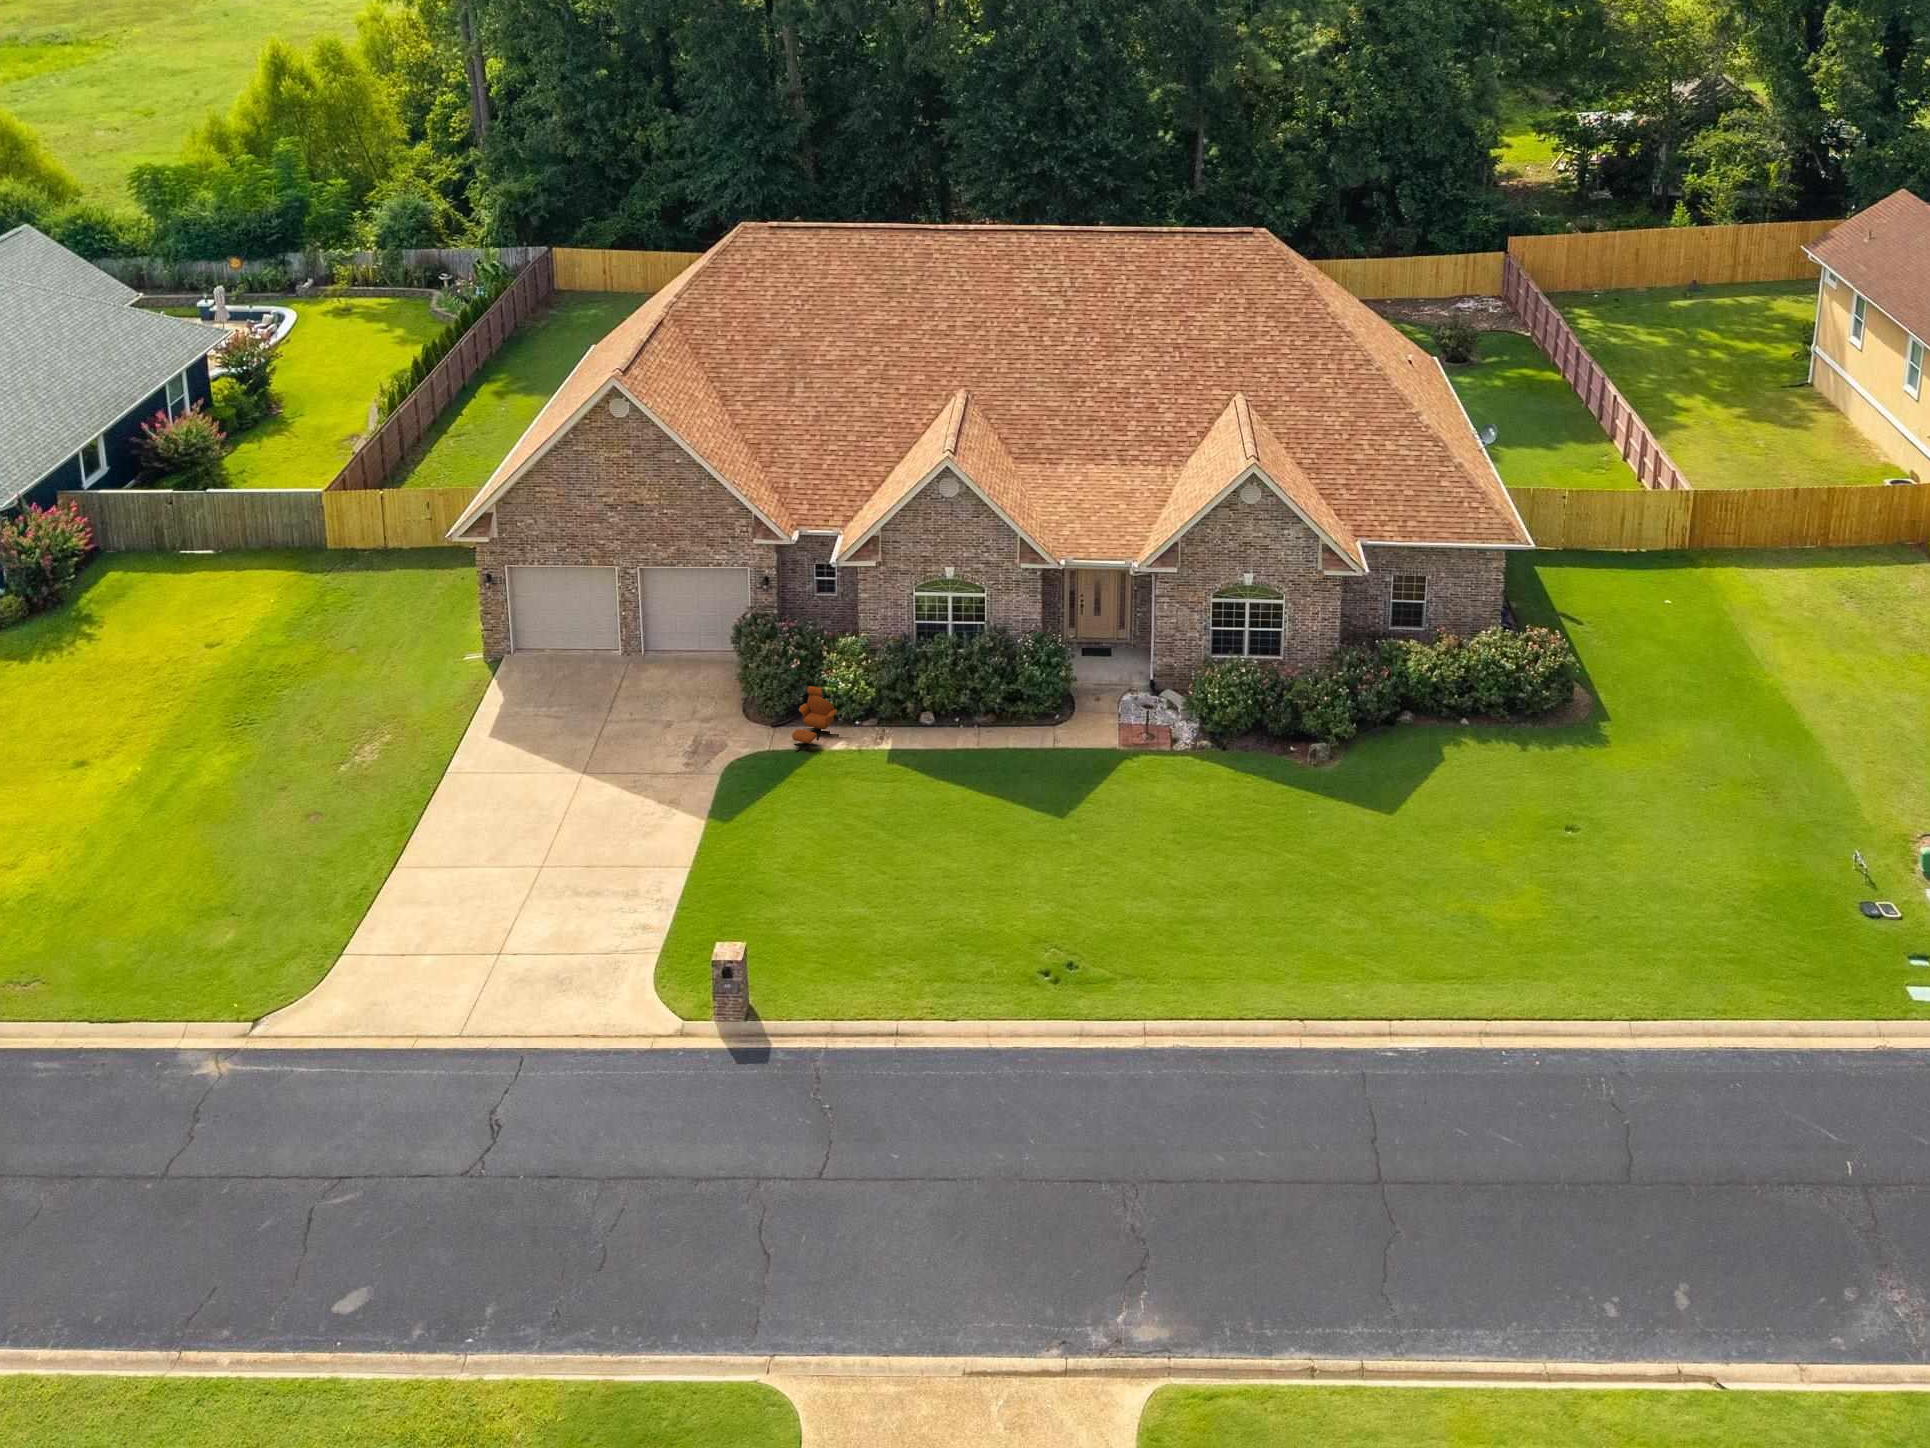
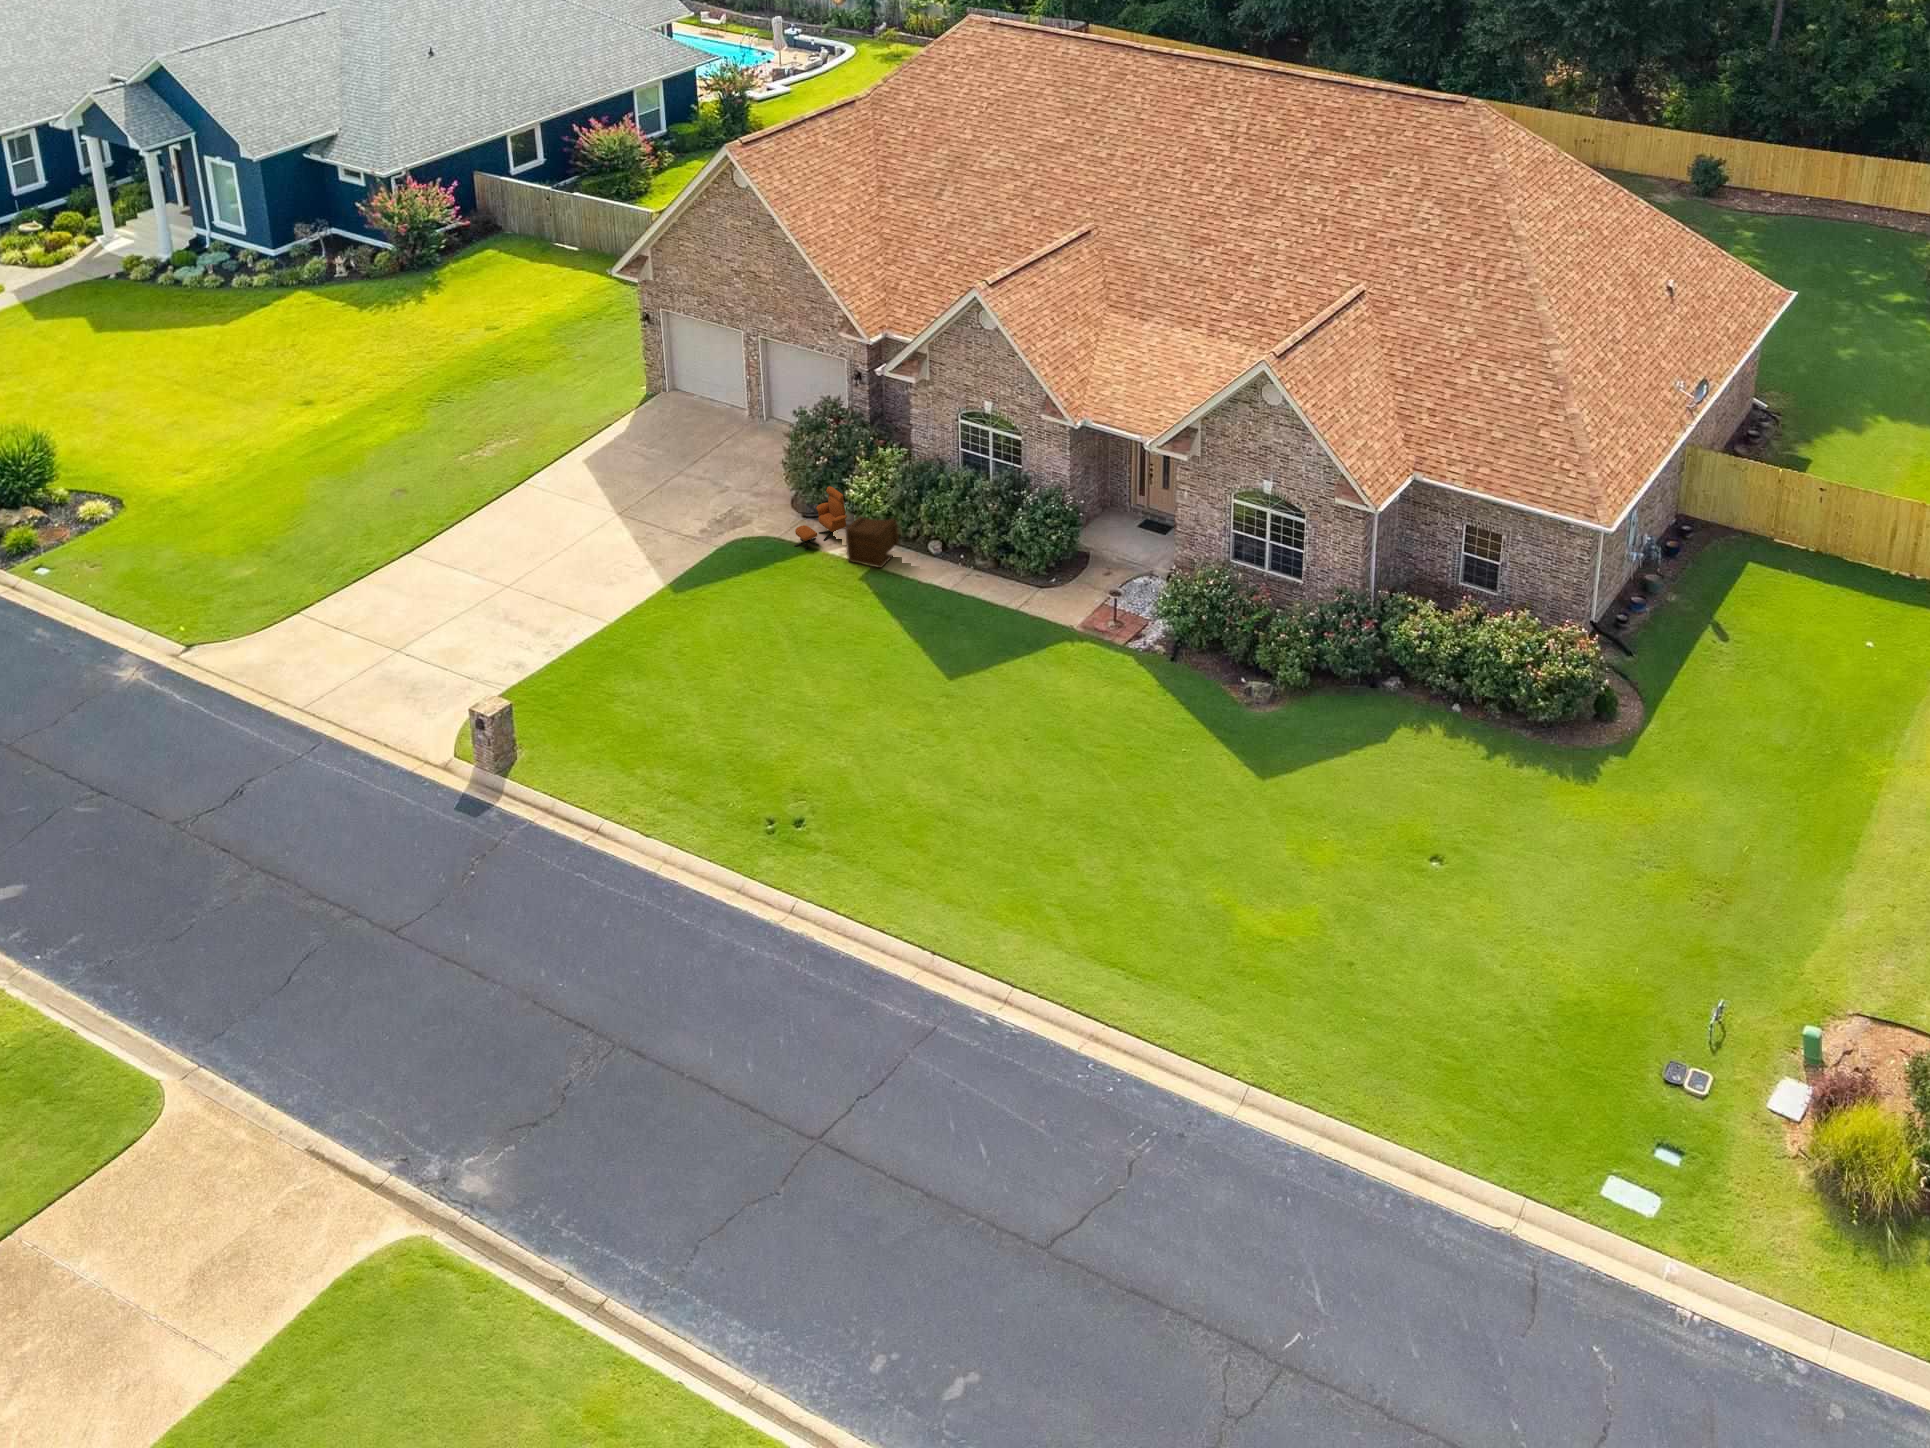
wooden crate: none [858,698,898,751] -> present [846,517,899,568]

